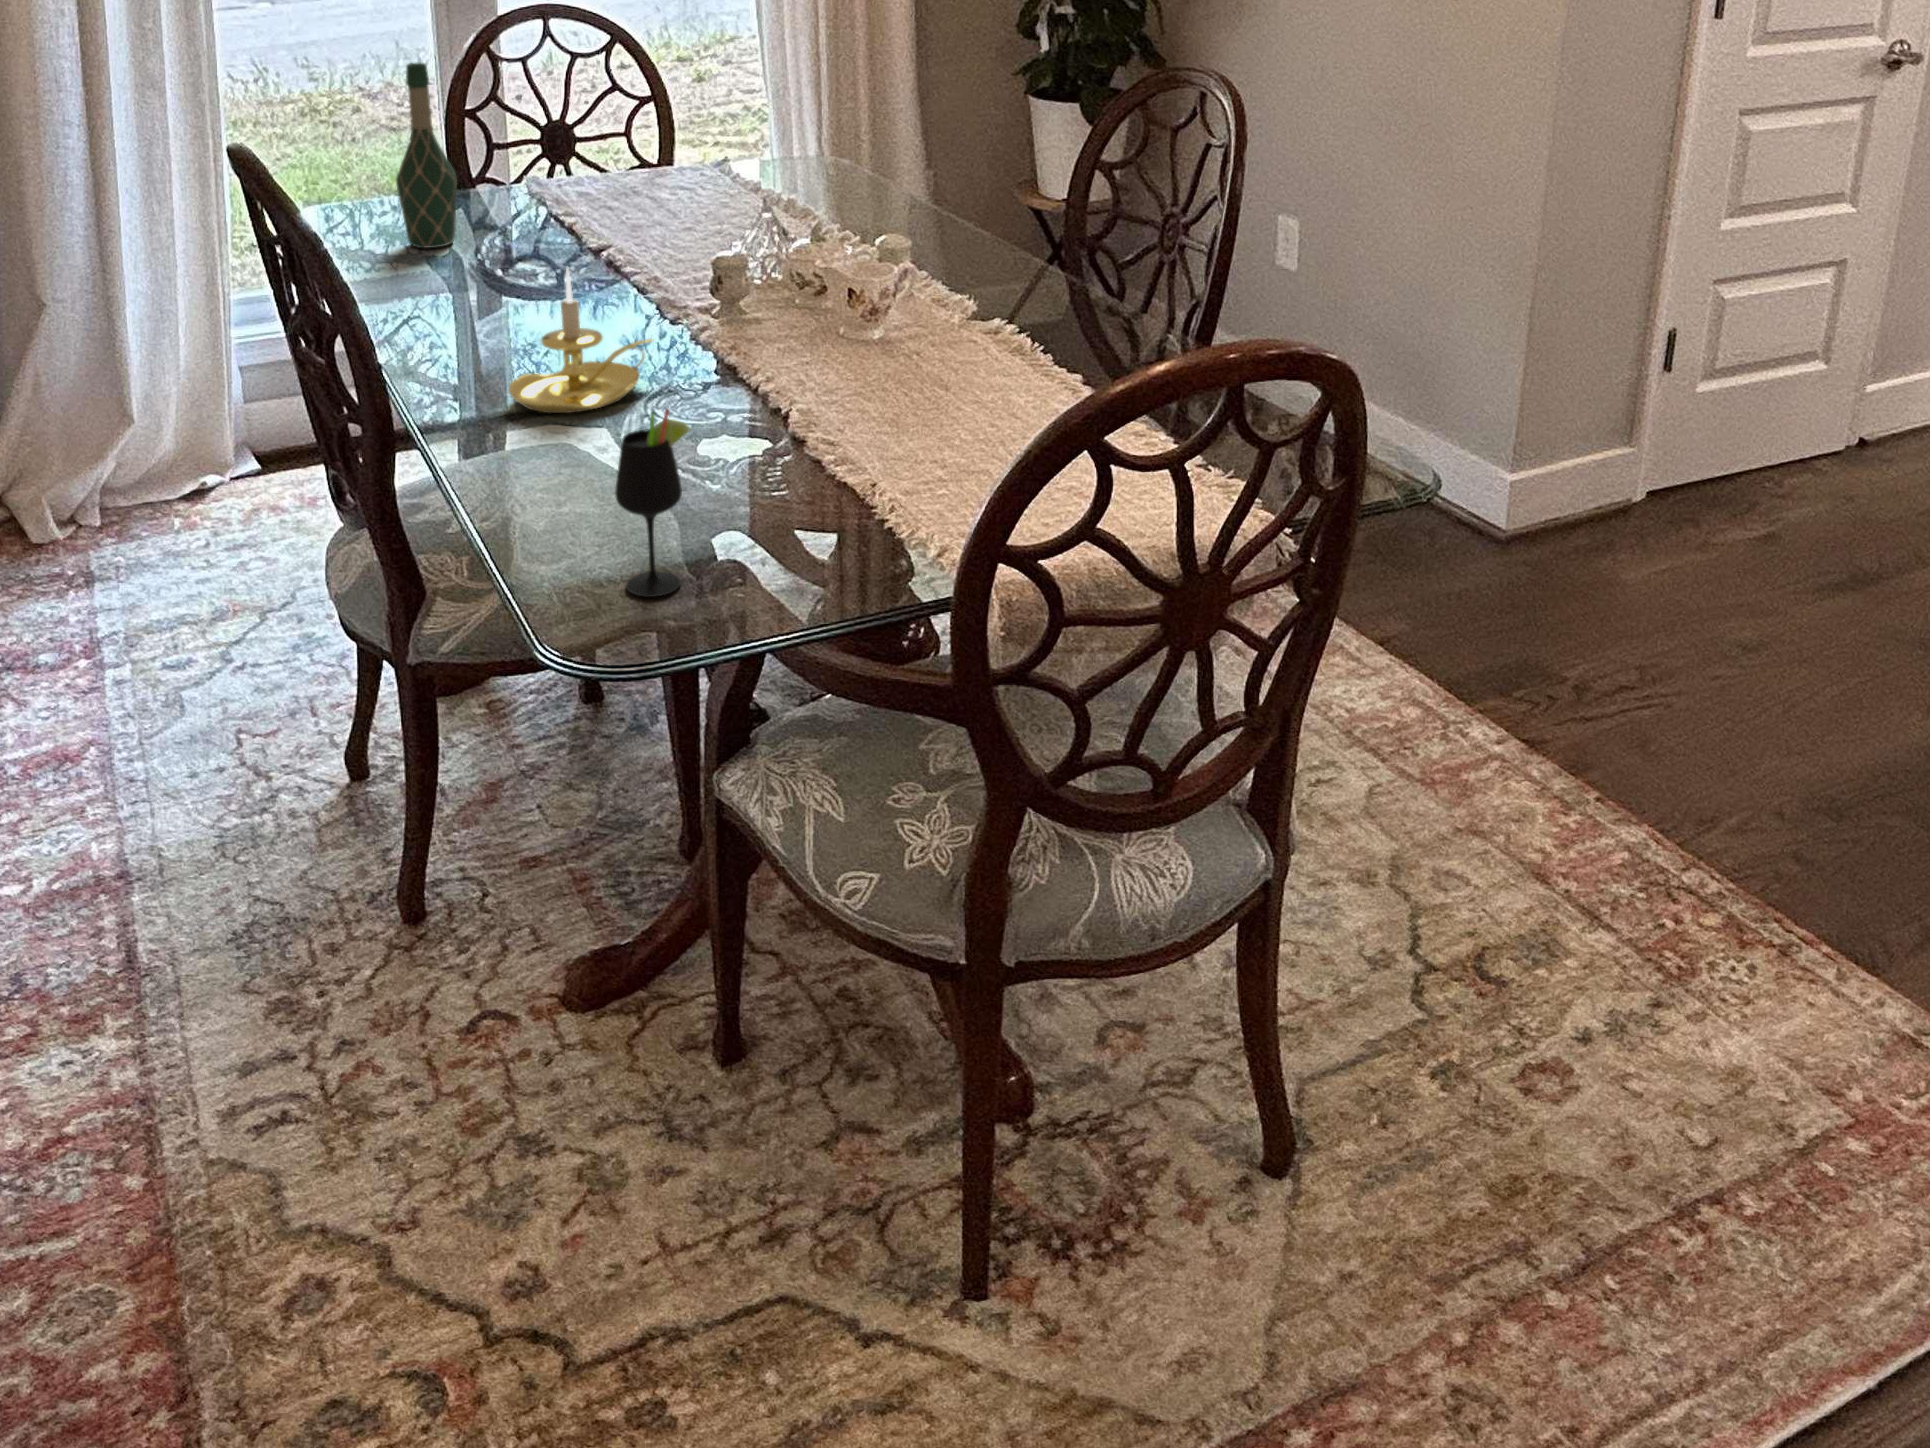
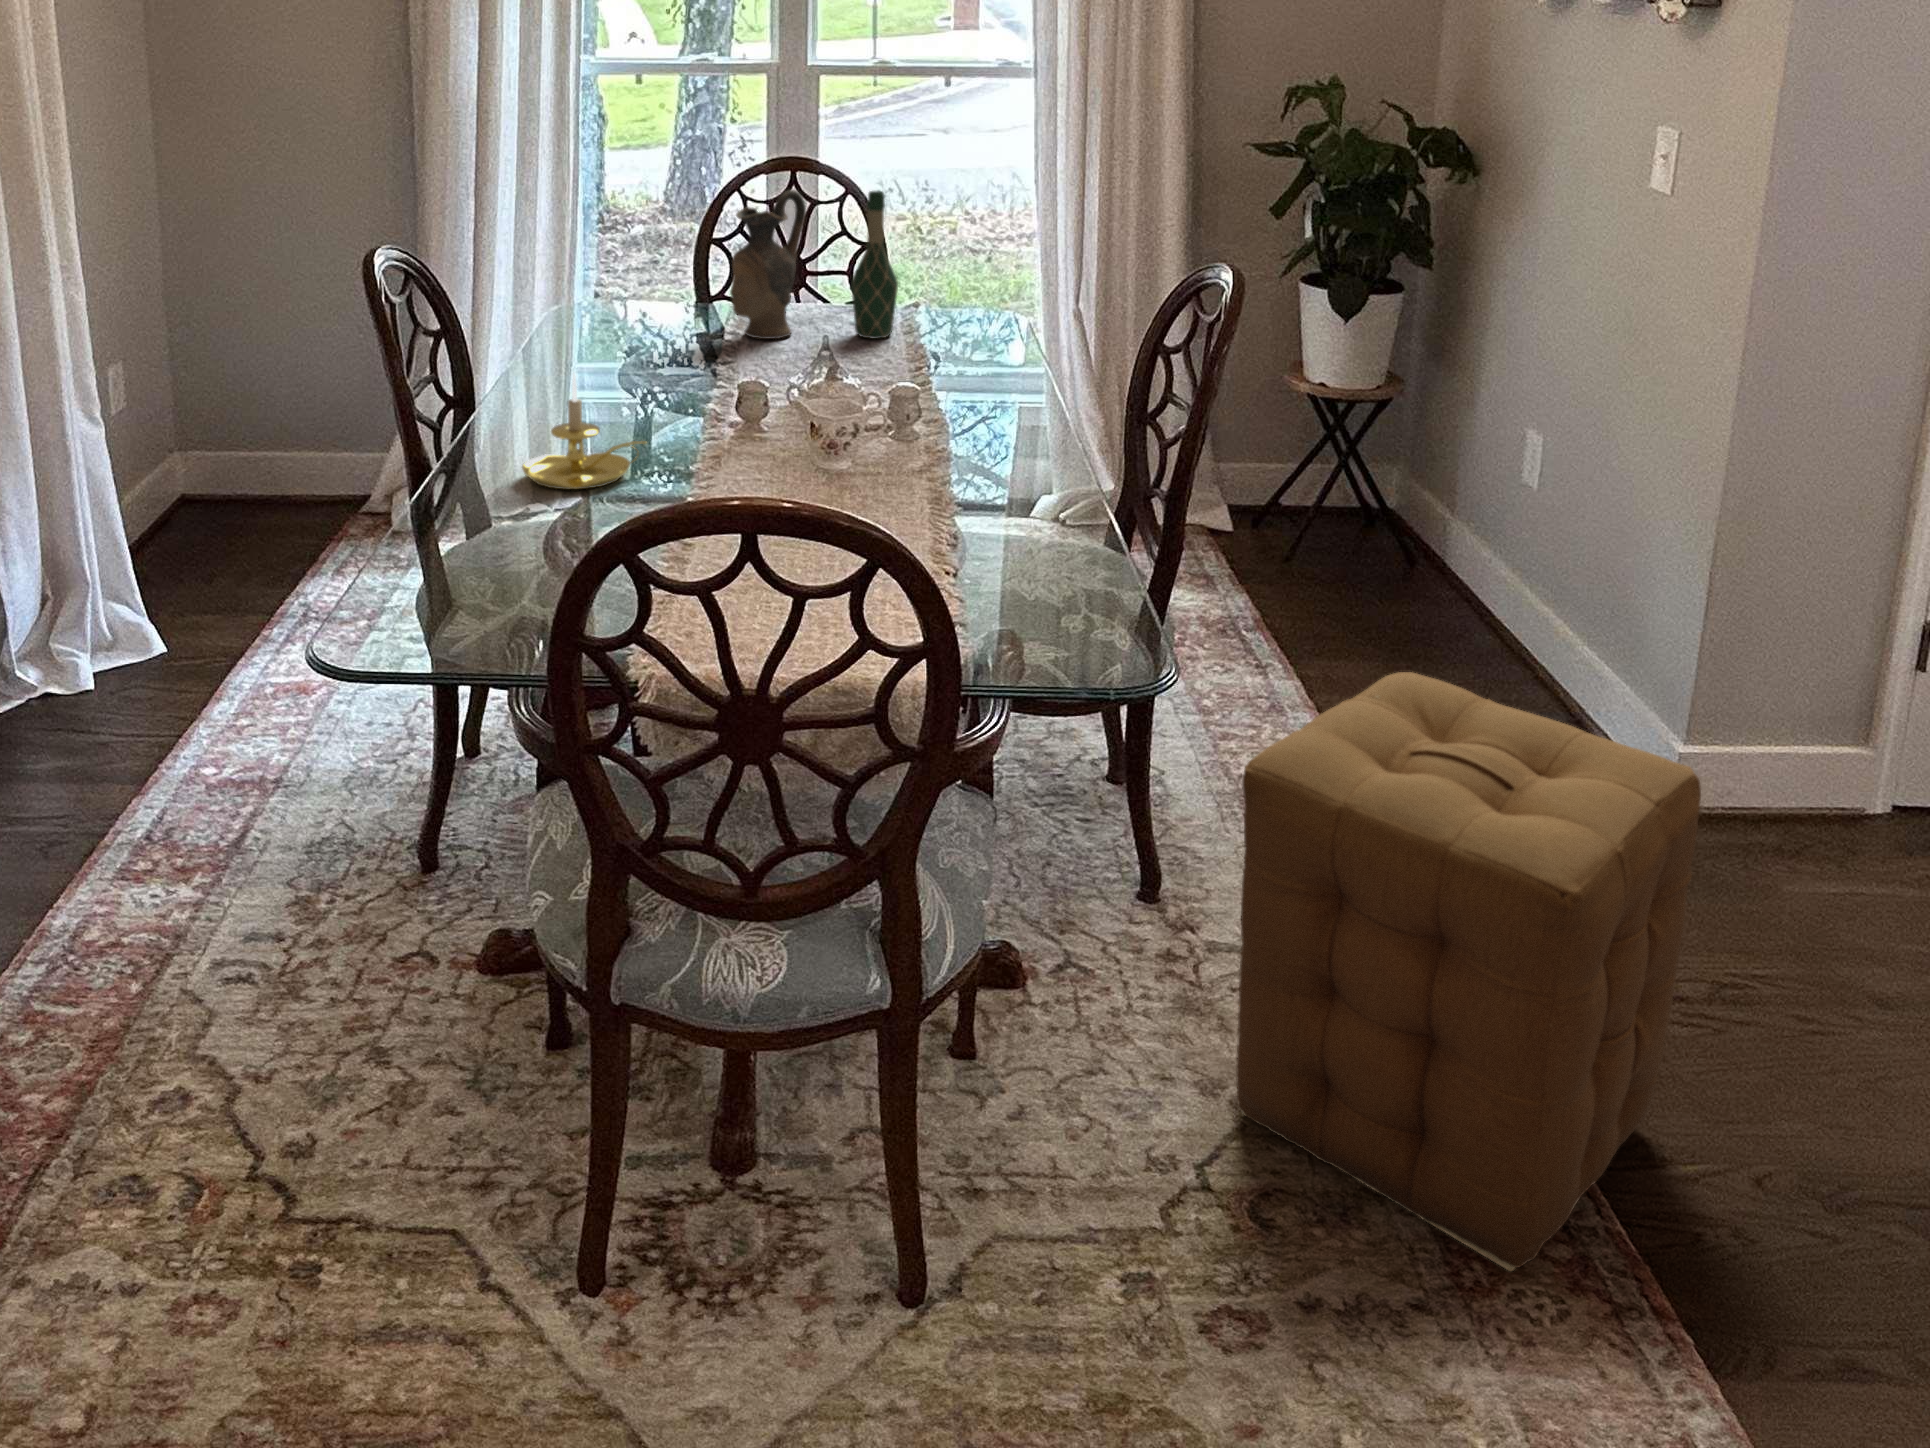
ceramic pitcher: none [550,36,627,215] -> present [730,190,806,339]
wine bottle: present [396,63,457,248] -> present [851,191,898,339]
wine glass: present [615,409,690,597] -> none [432,485,484,632]
ottoman: none [1392,439,1782,948] -> present [1236,672,1701,1271]

